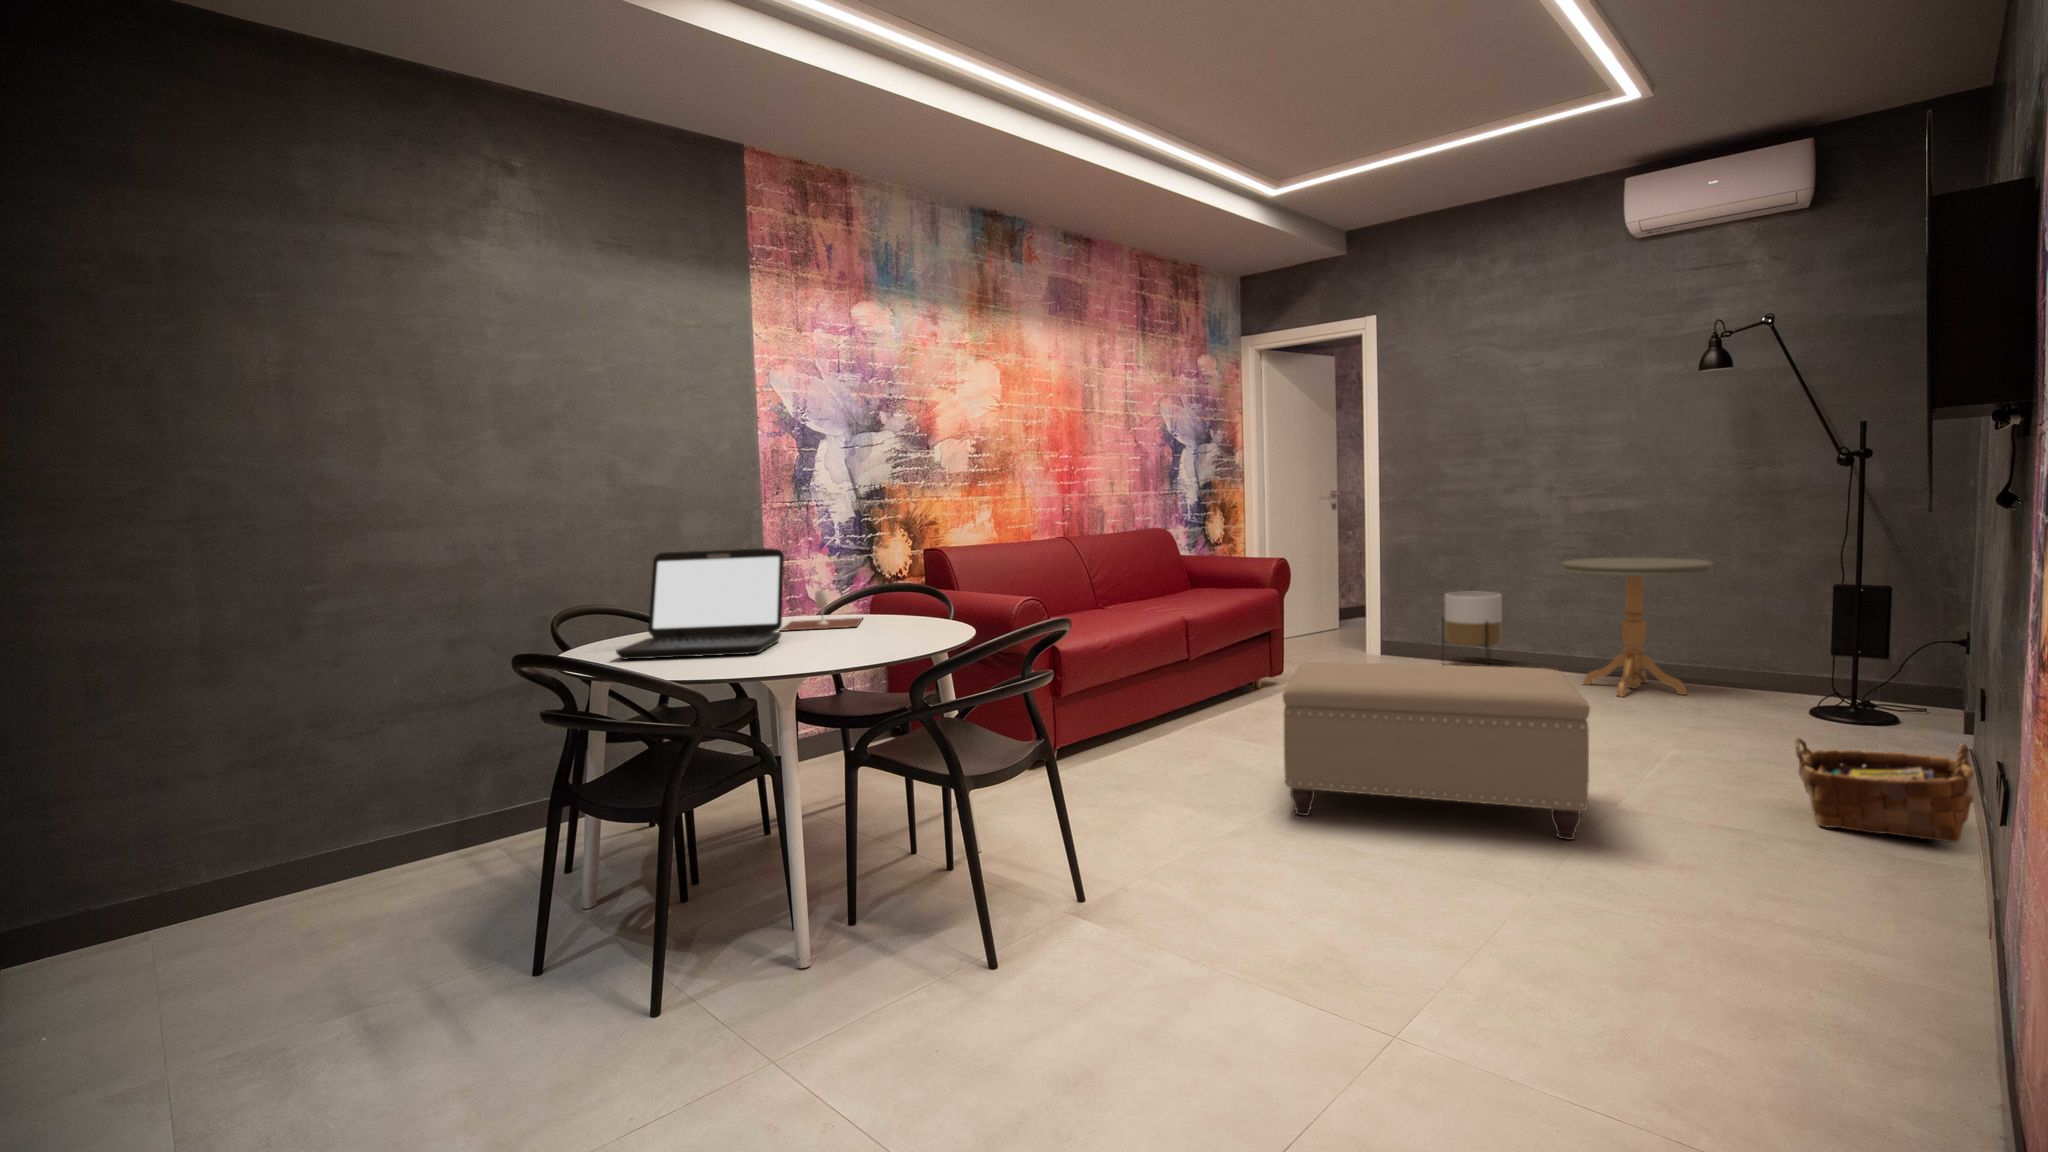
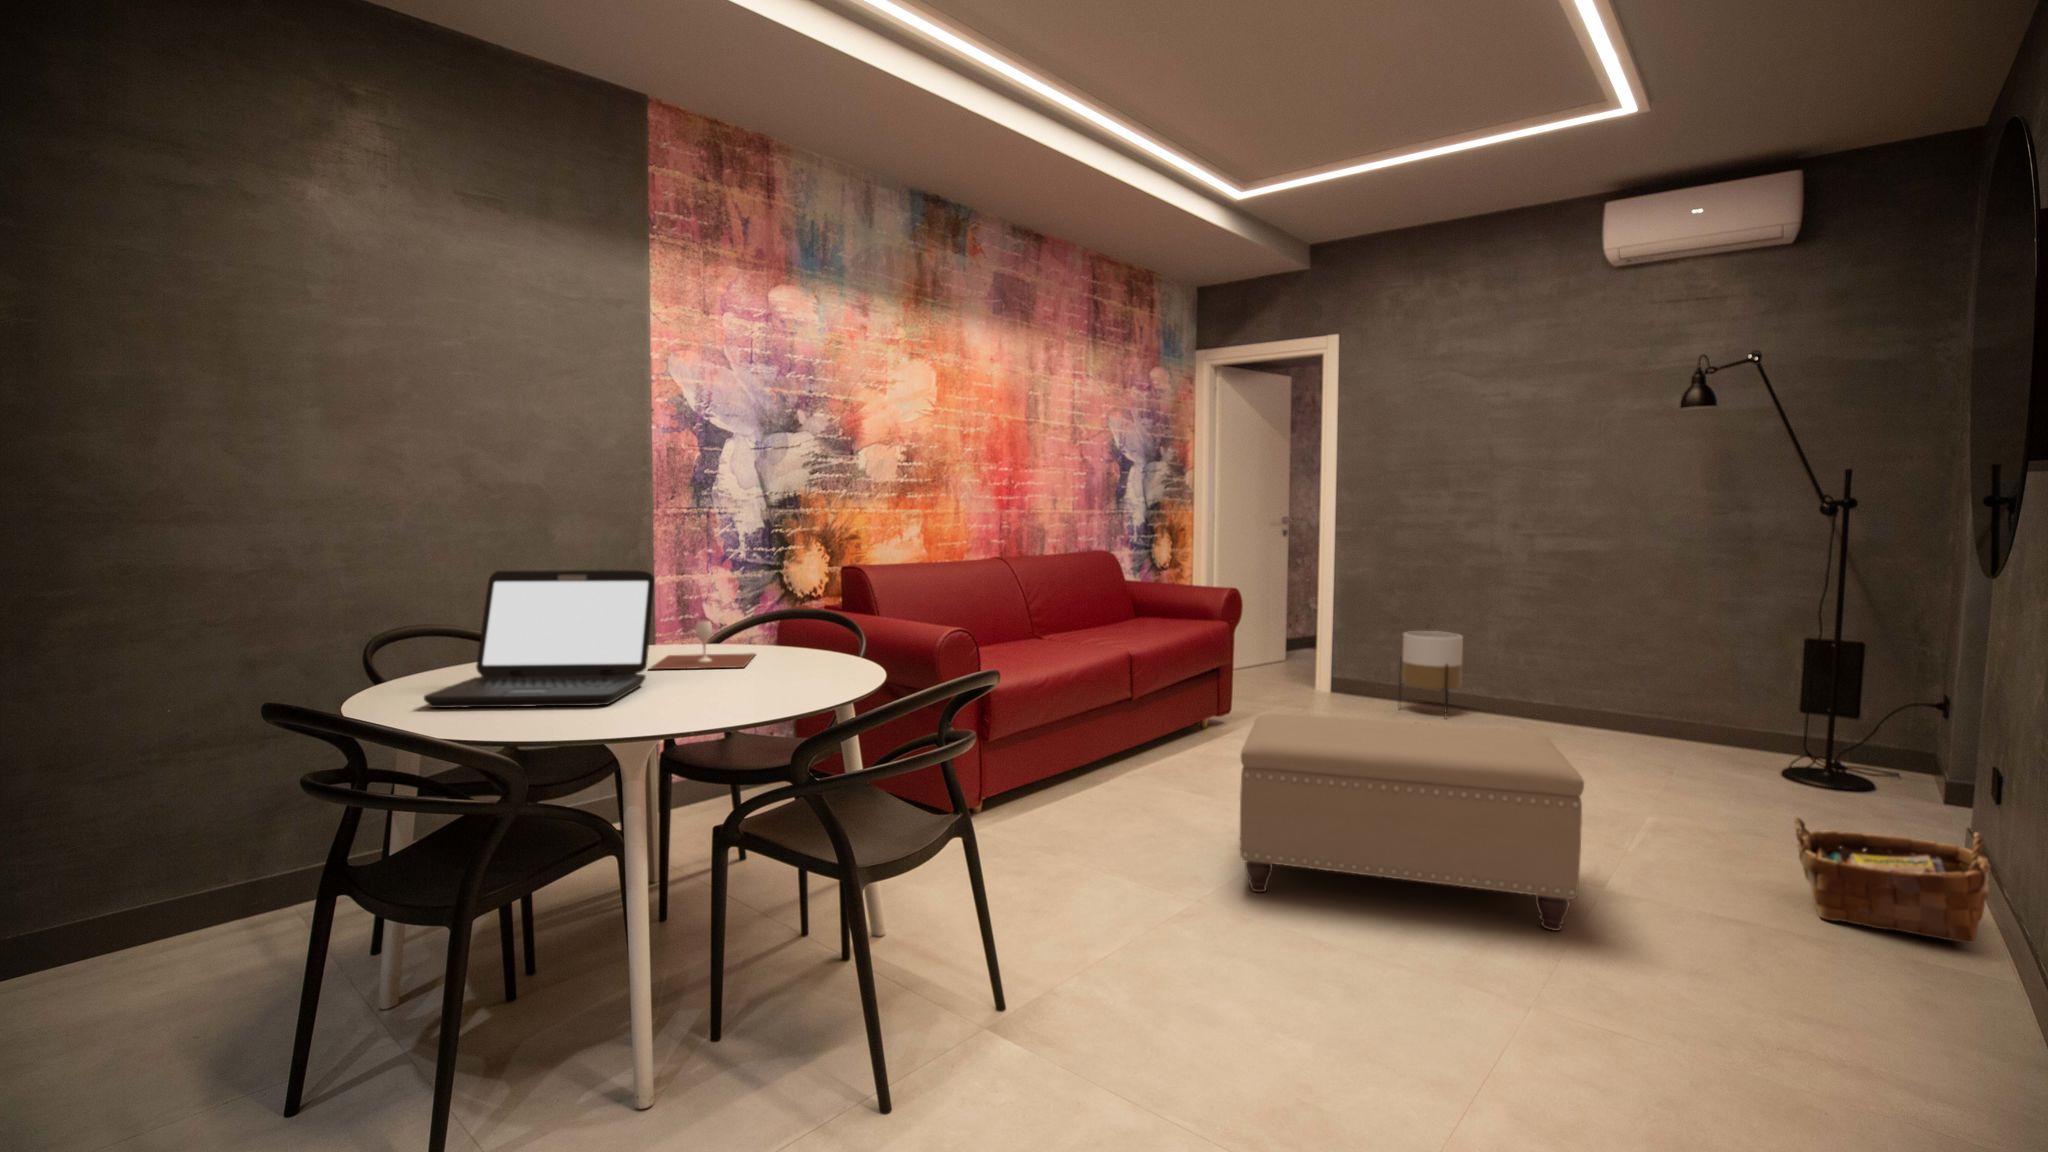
side table: present [1561,558,1713,697] -> none [1528,602,1686,752]

